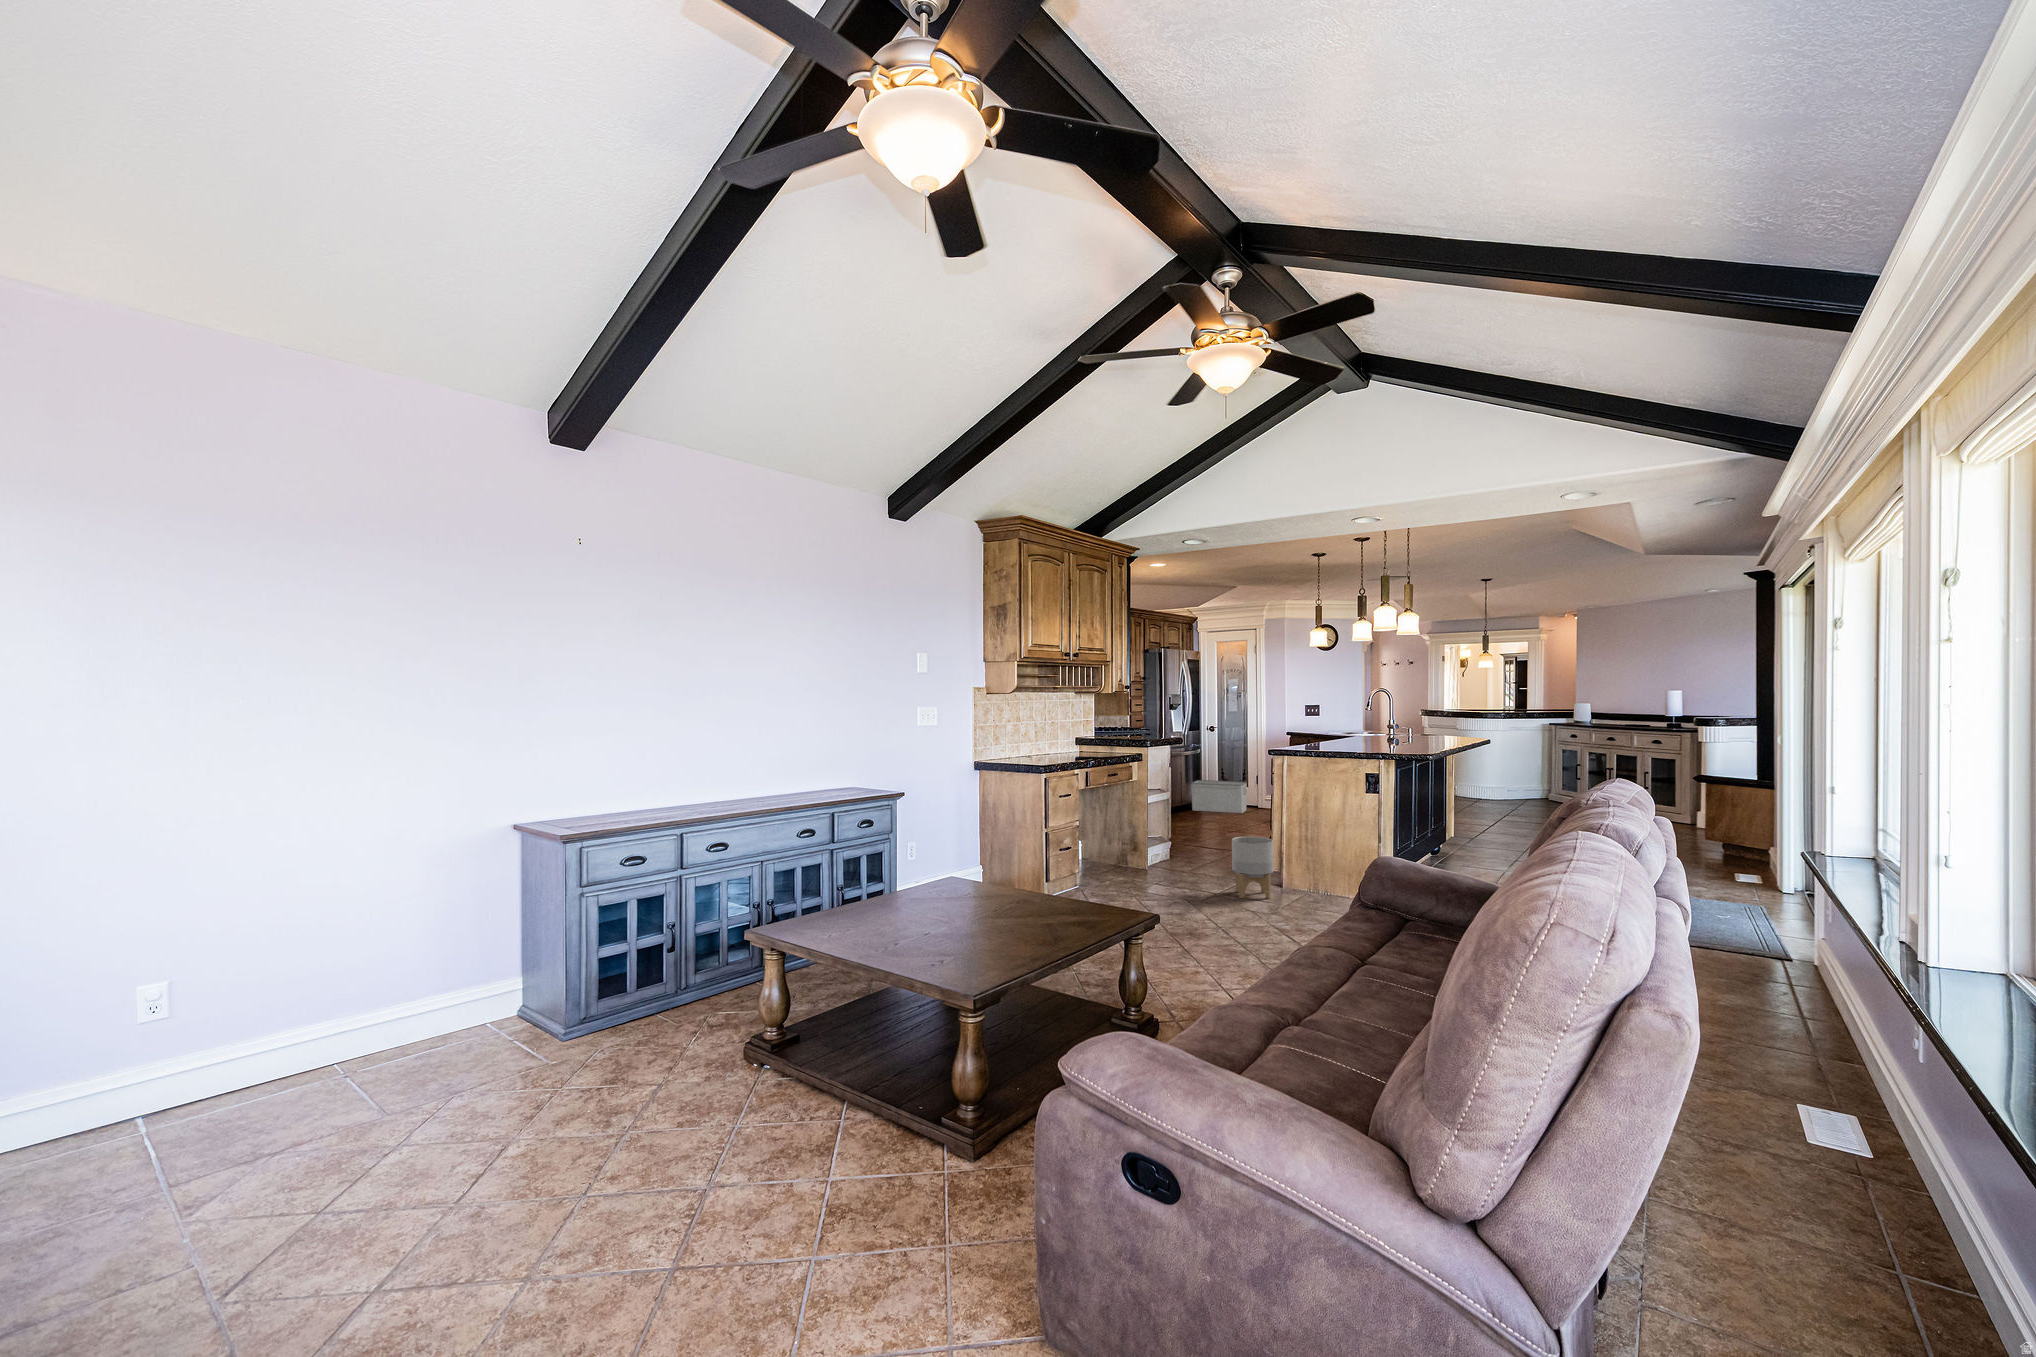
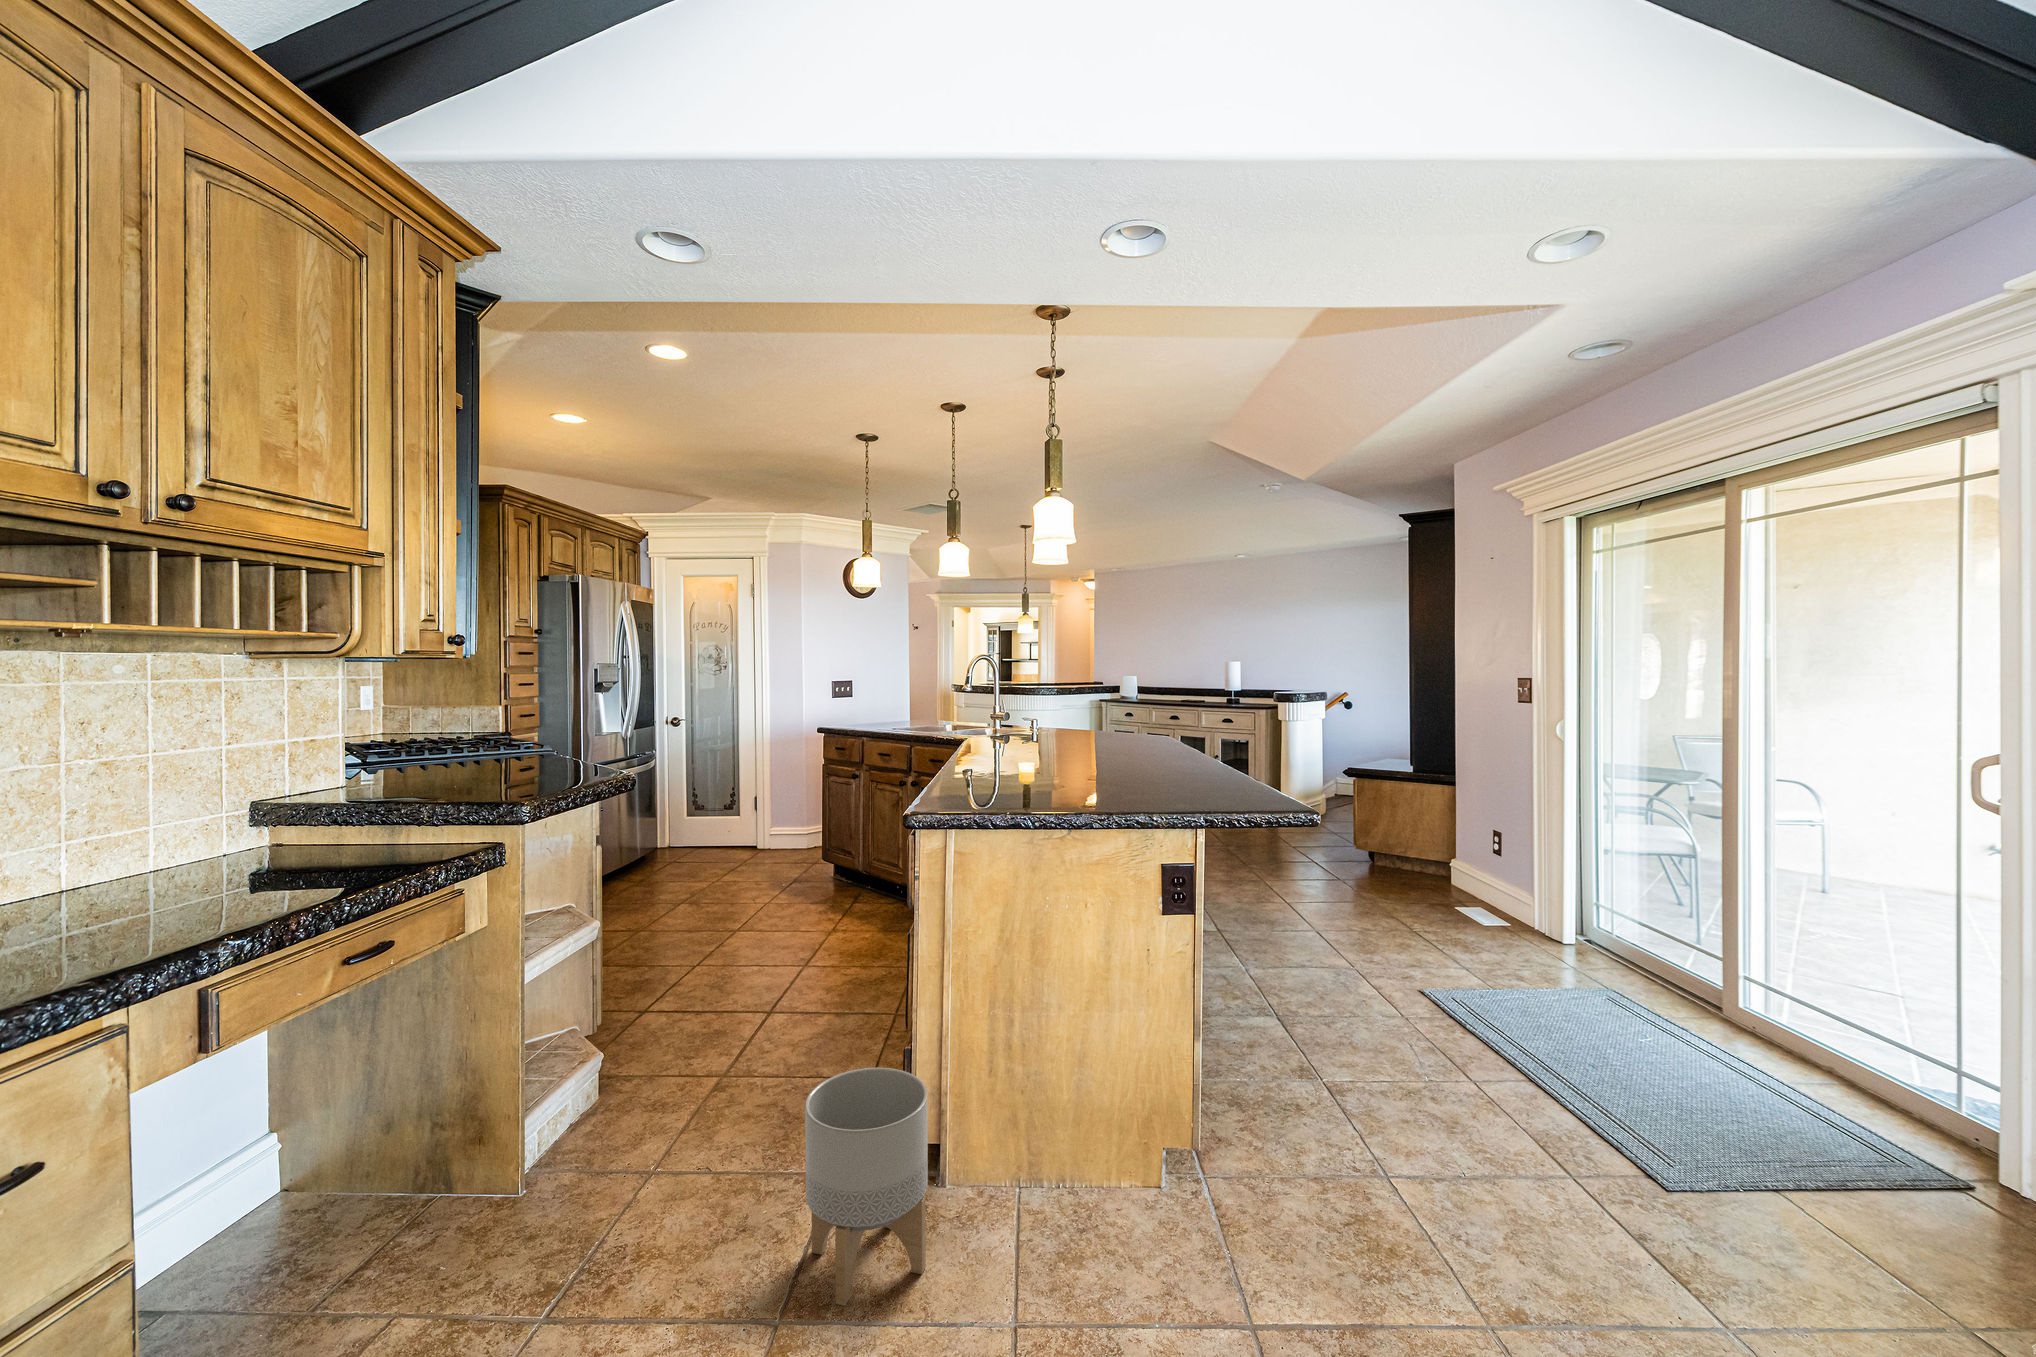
storage bin: present [1191,780,1247,813] -> none [639,807,737,867]

